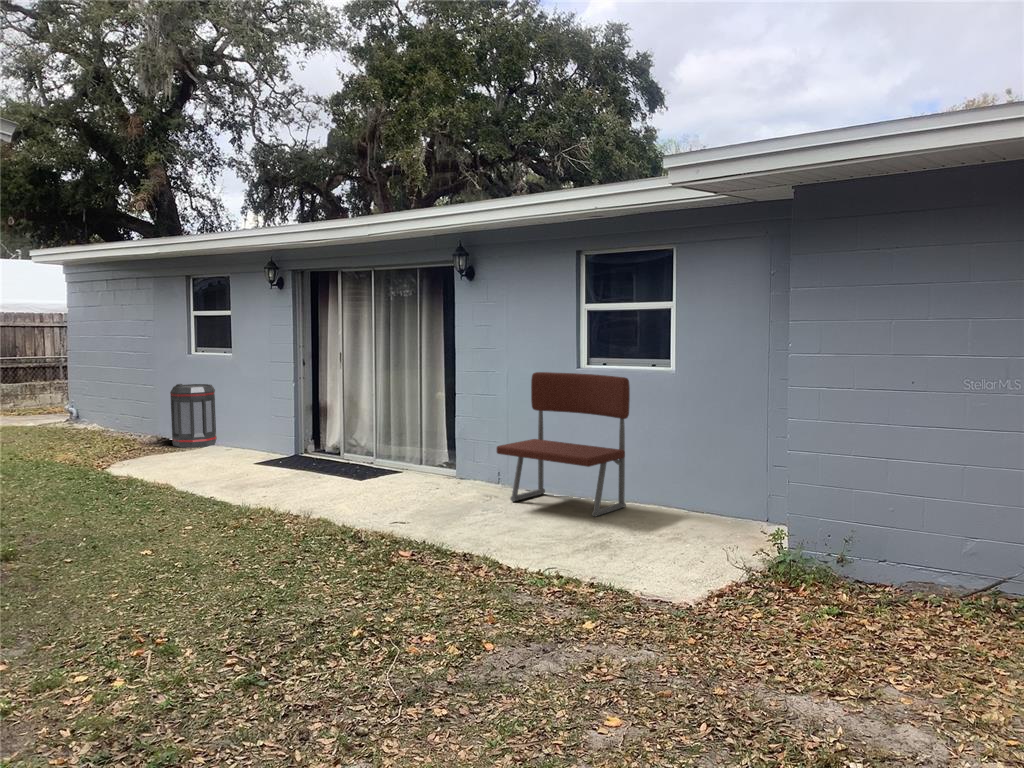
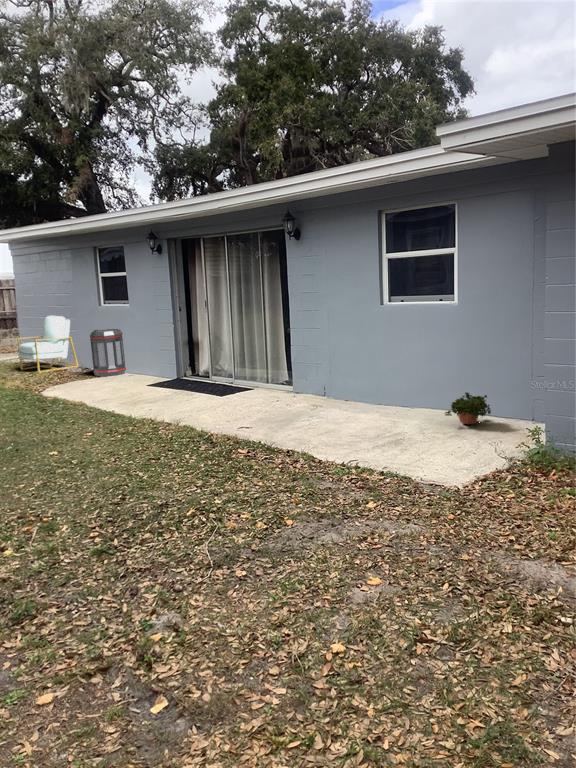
chair: none [61,362,147,439] -> present [17,316,78,373]
bench: present [497,372,630,517] -> none [320,308,423,421]
potted plant: none [656,482,716,528] -> present [445,392,491,427]

